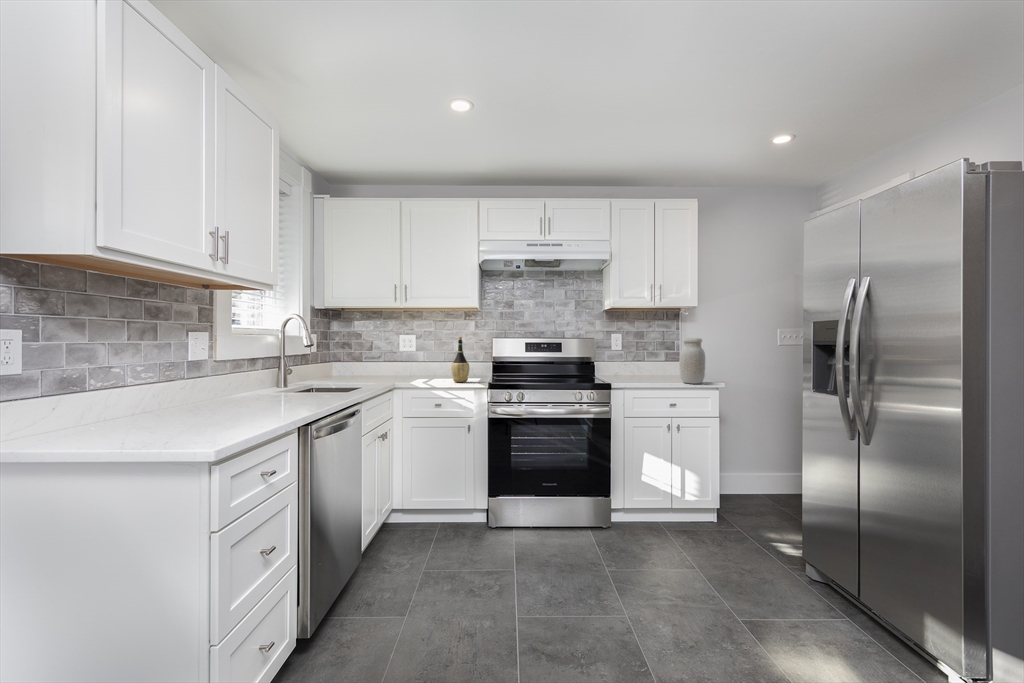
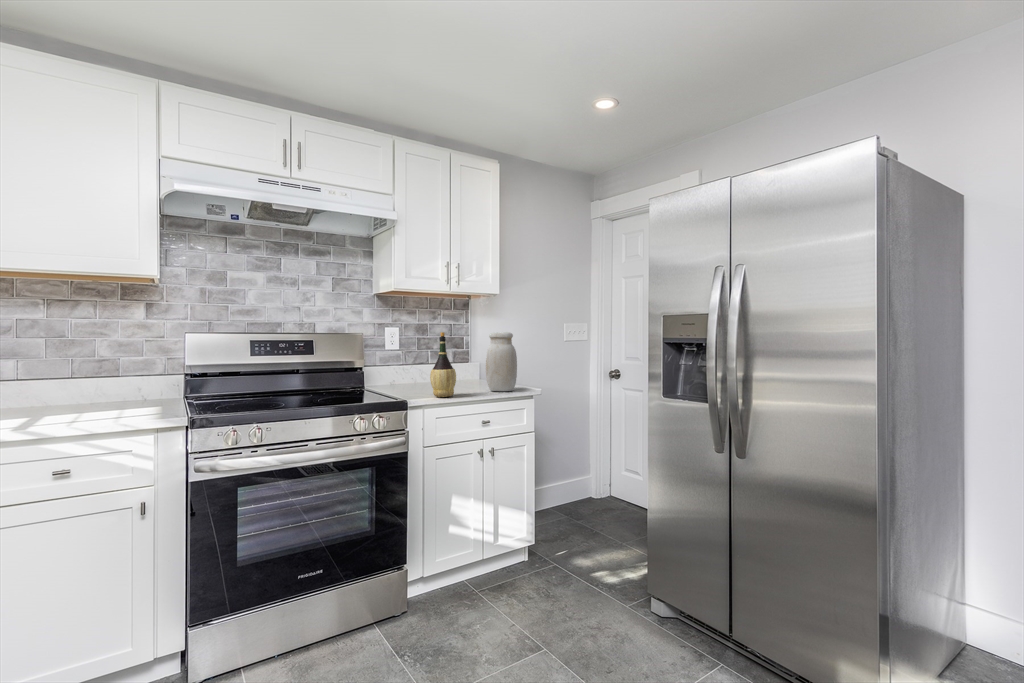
wine bottle: present [451,337,470,382] -> present [430,332,456,397]

